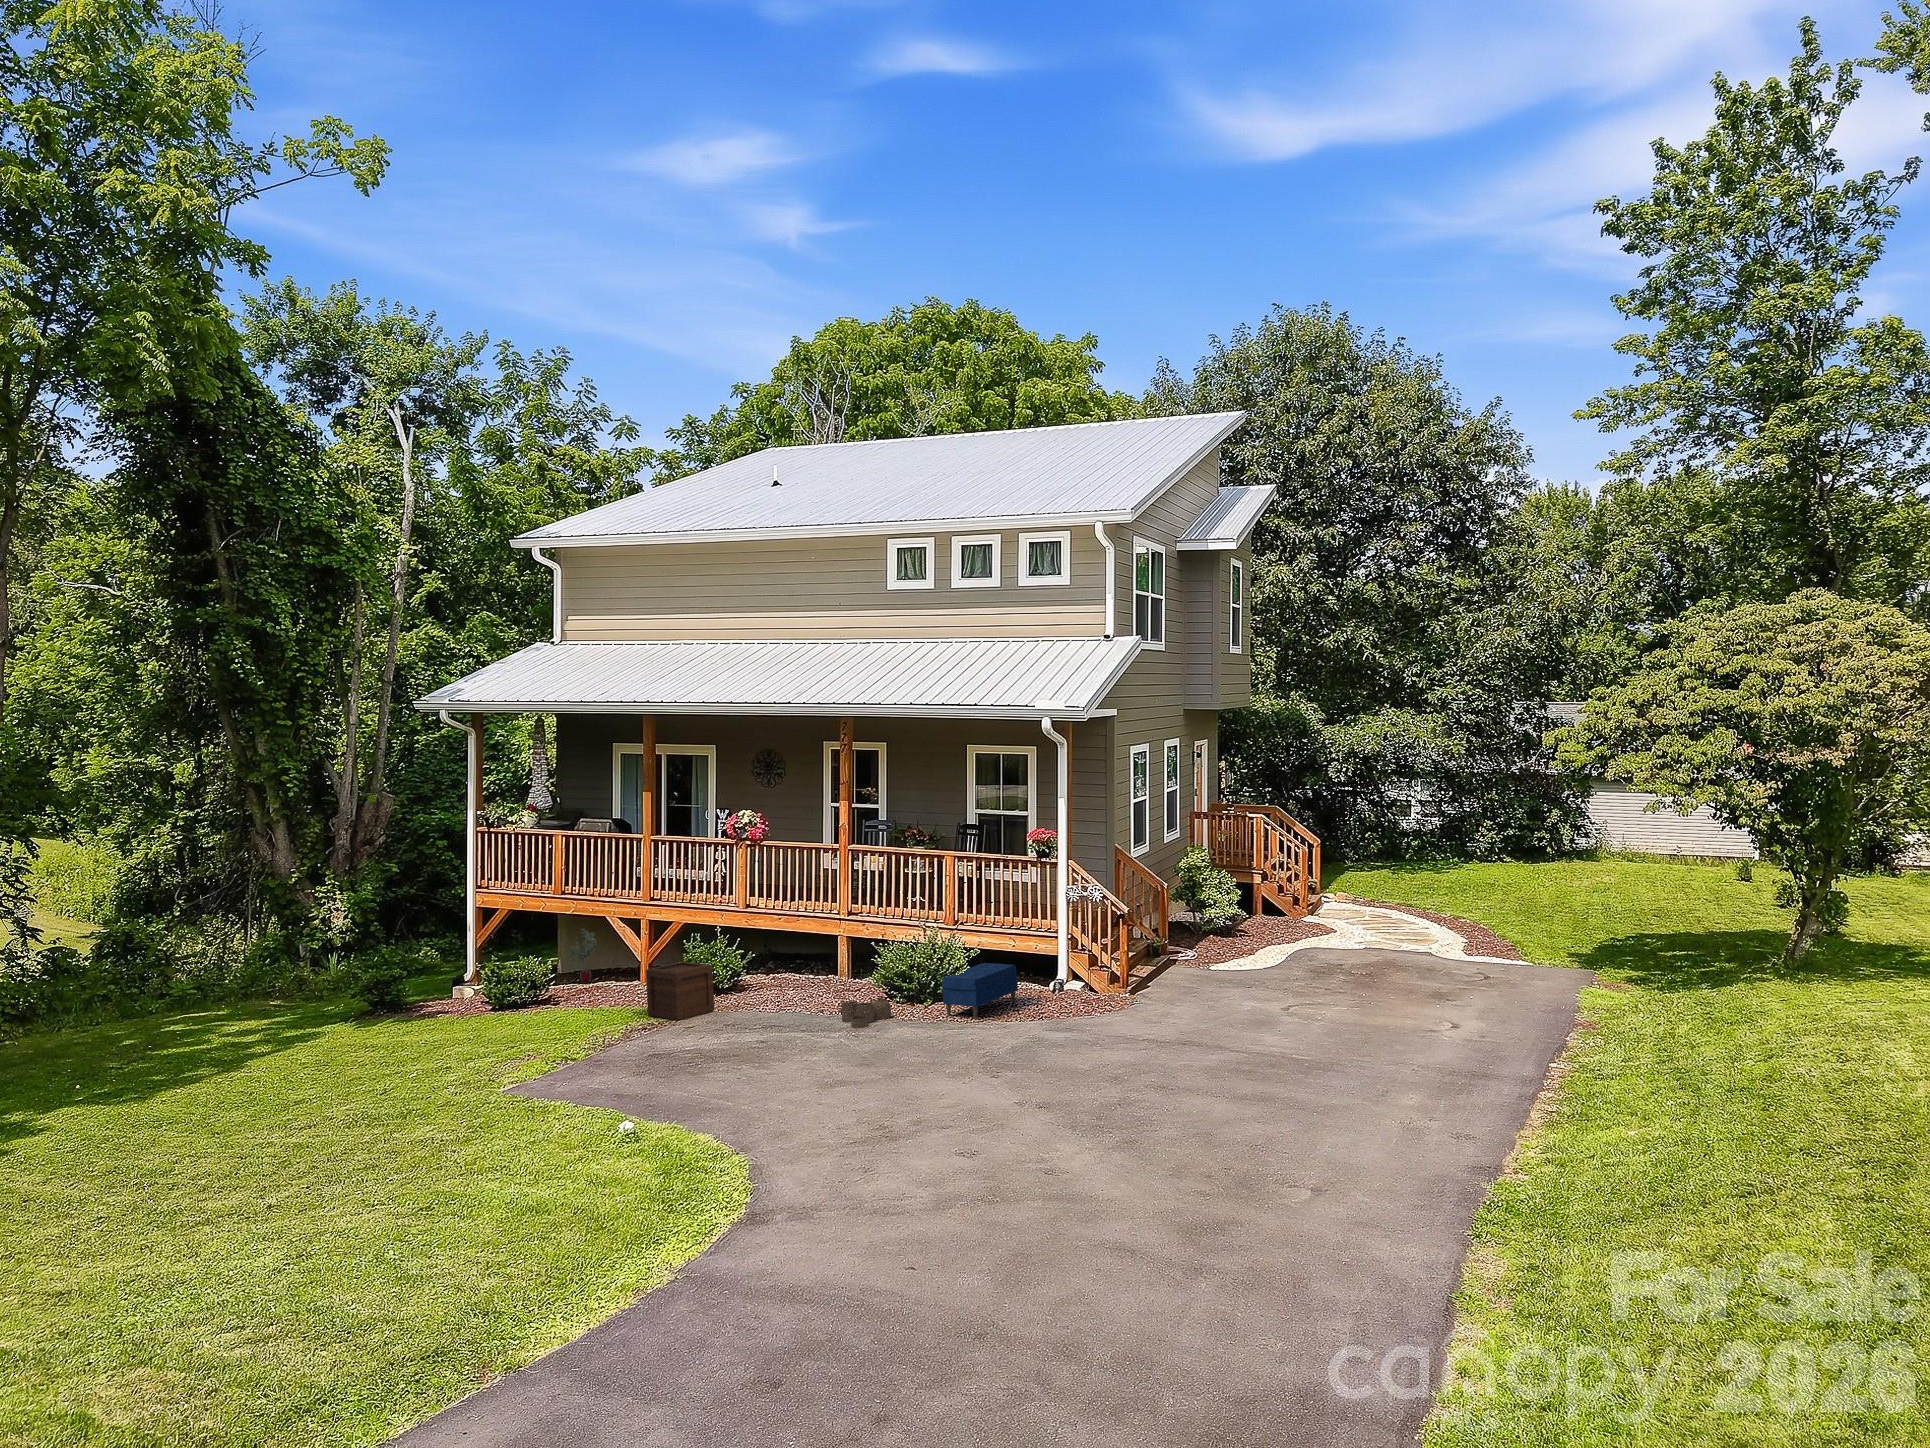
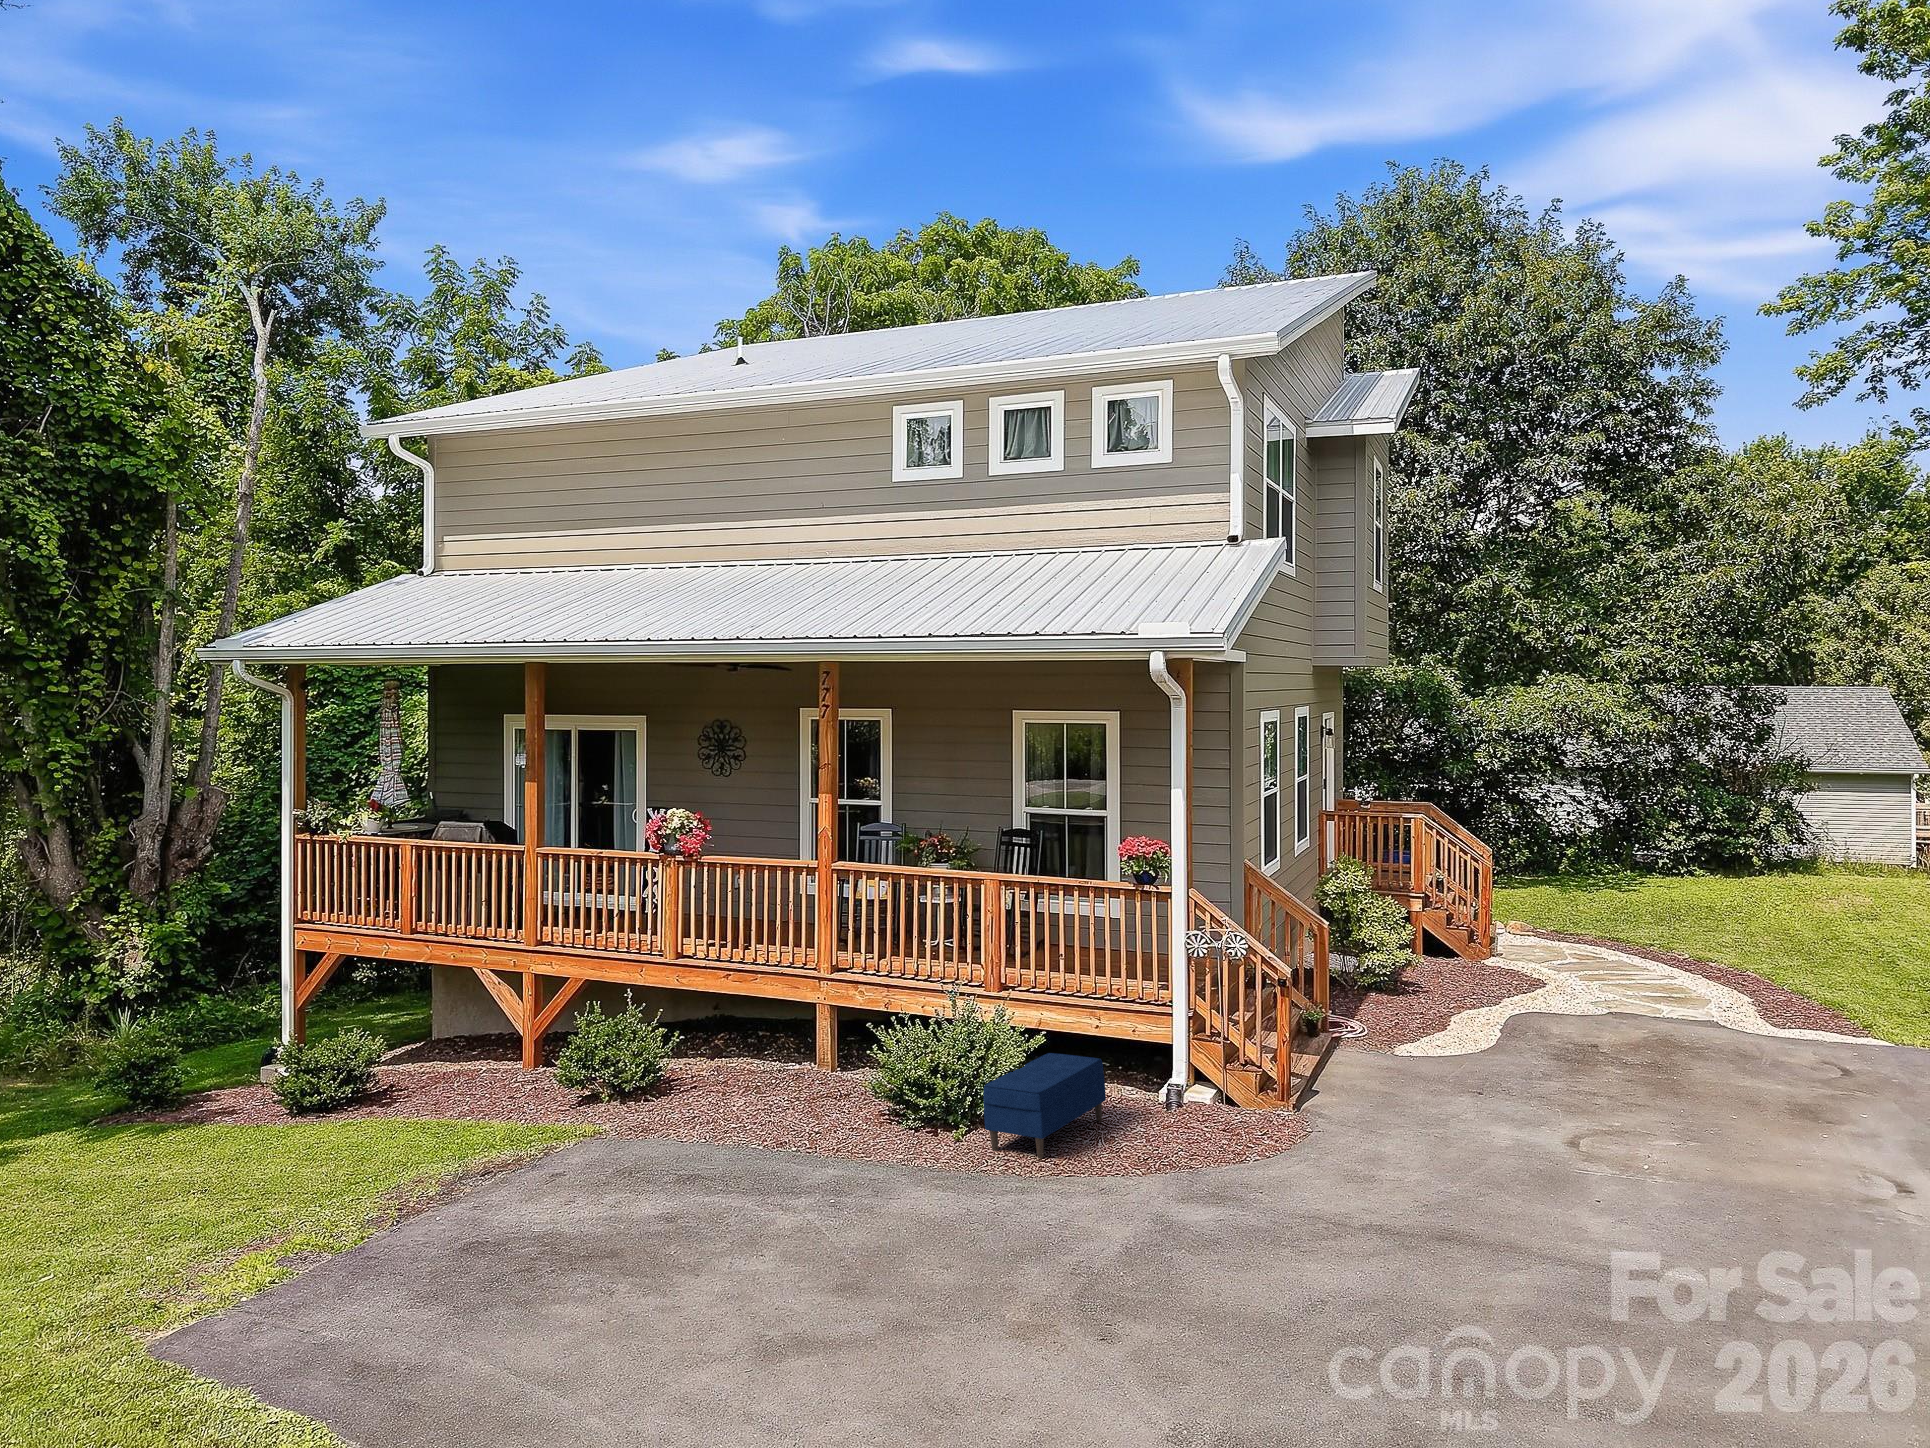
potted tree: present [569,928,597,982] -> none [429,980,477,1059]
wooden crate: present [646,962,714,1021] -> none [508,1045,618,1148]
woven basket: present [841,997,891,1028] -> none [814,1115,899,1176]

